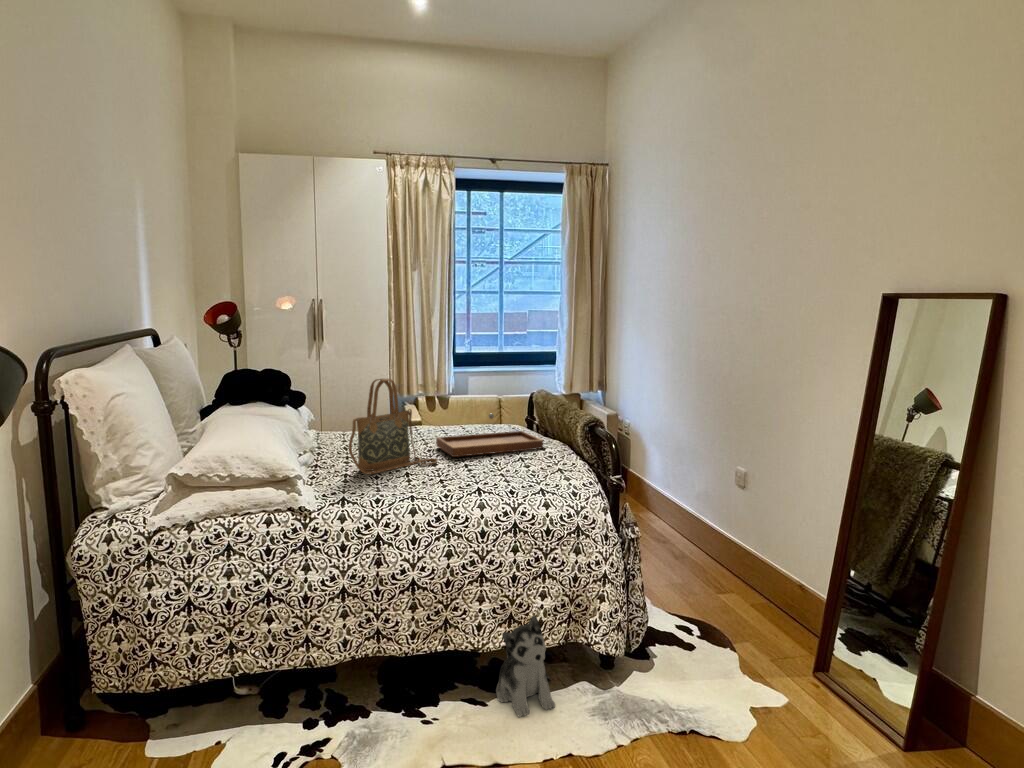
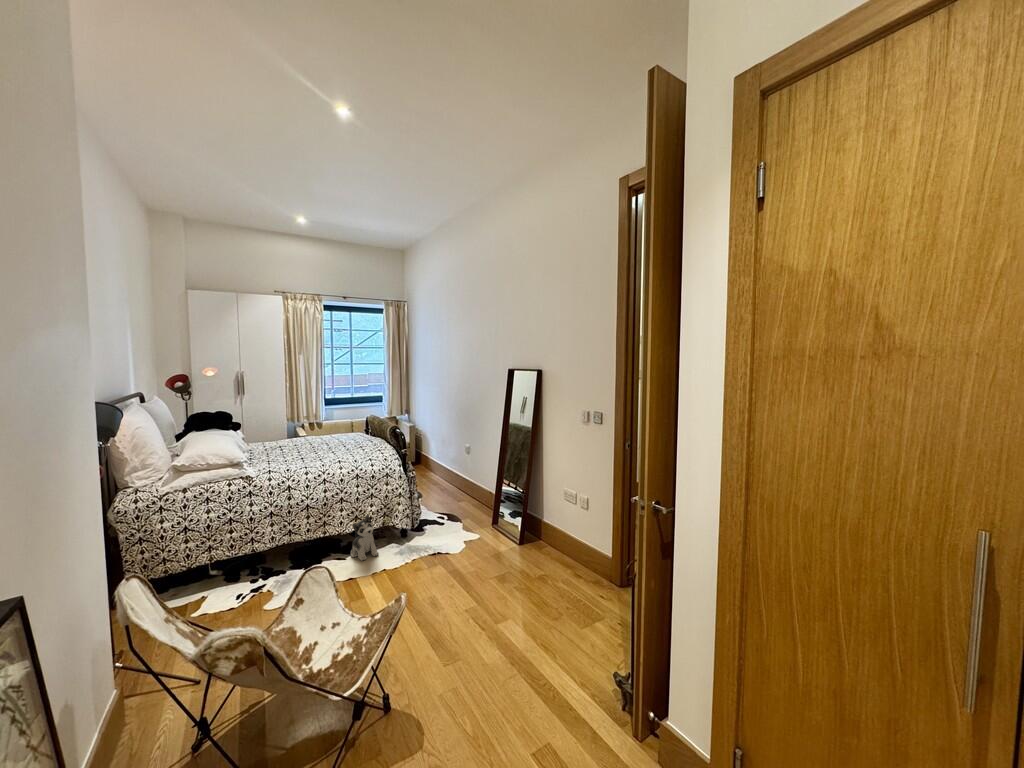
handbag: present [349,379,437,475] -> none [270,413,318,460]
tray: present [436,414,543,457] -> none [316,427,372,449]

